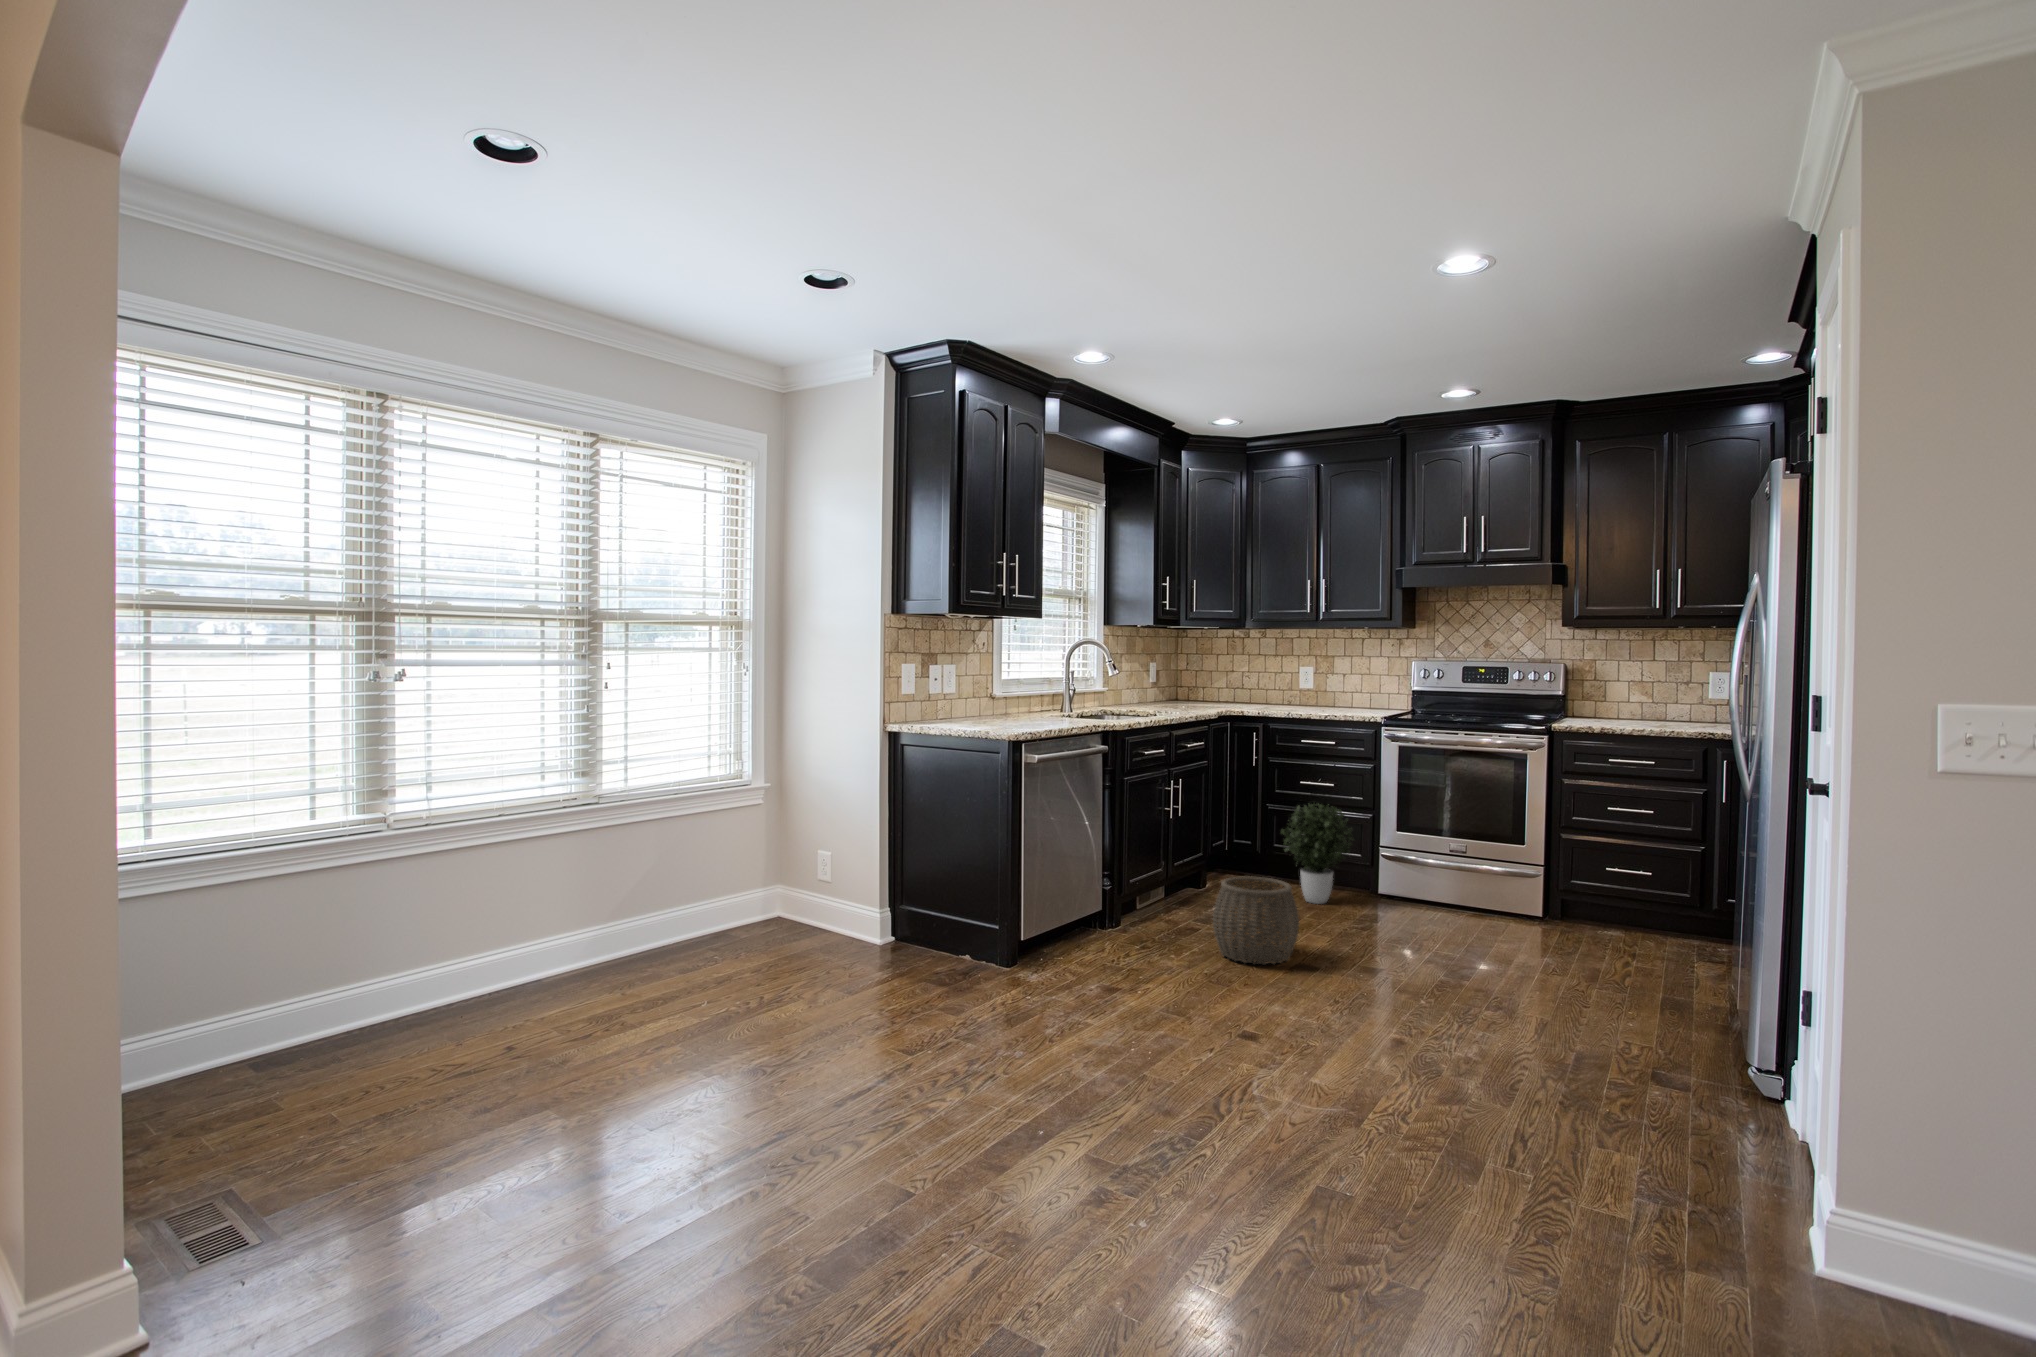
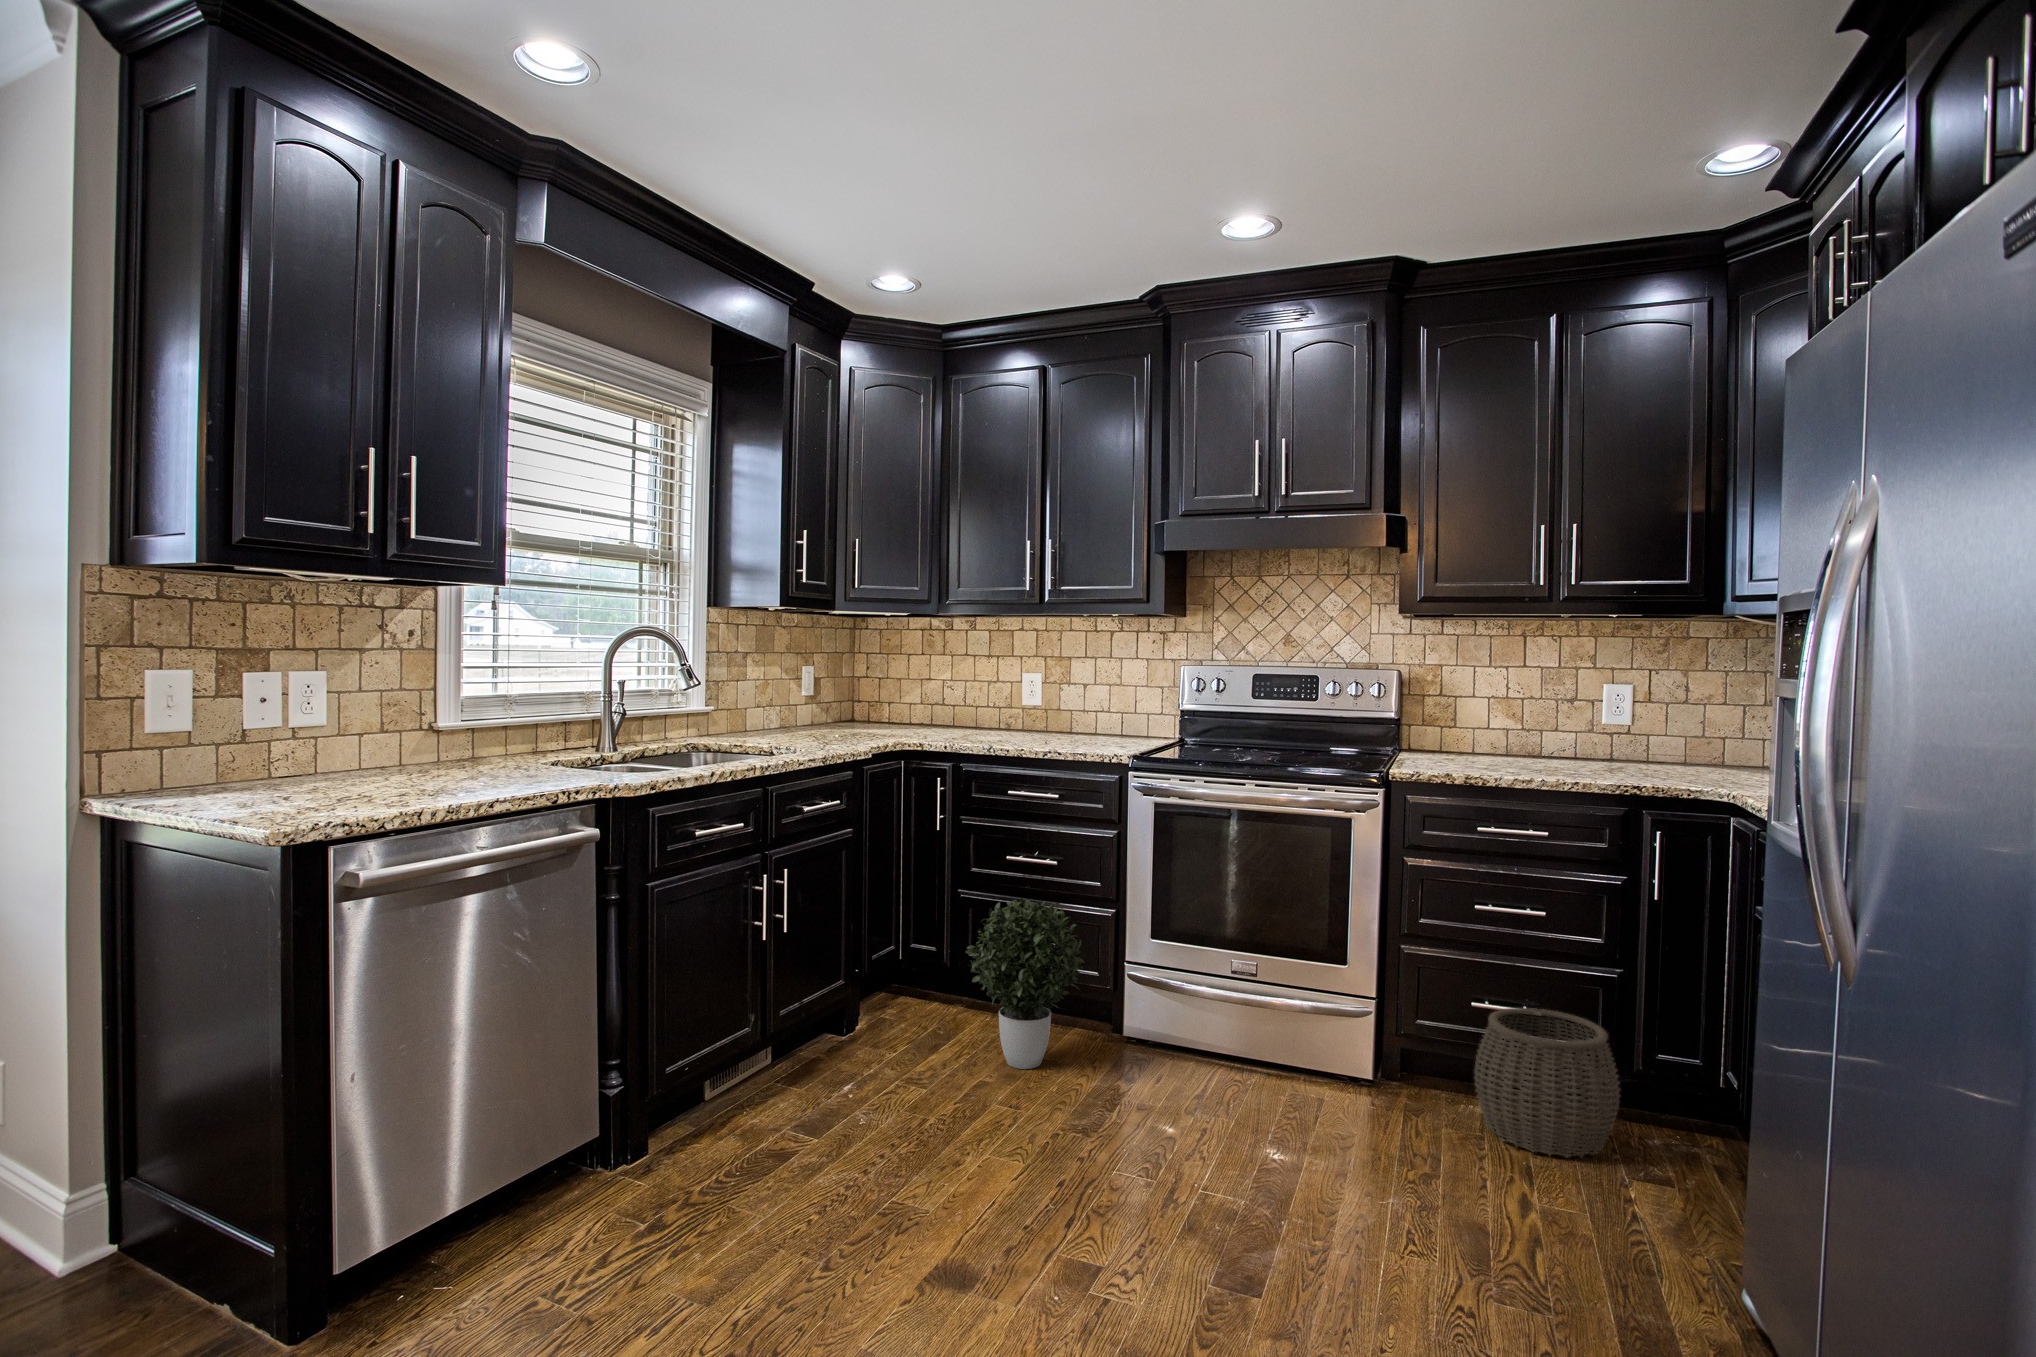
woven basket: present [1213,876,1299,965] -> present [1474,1008,1620,1158]

